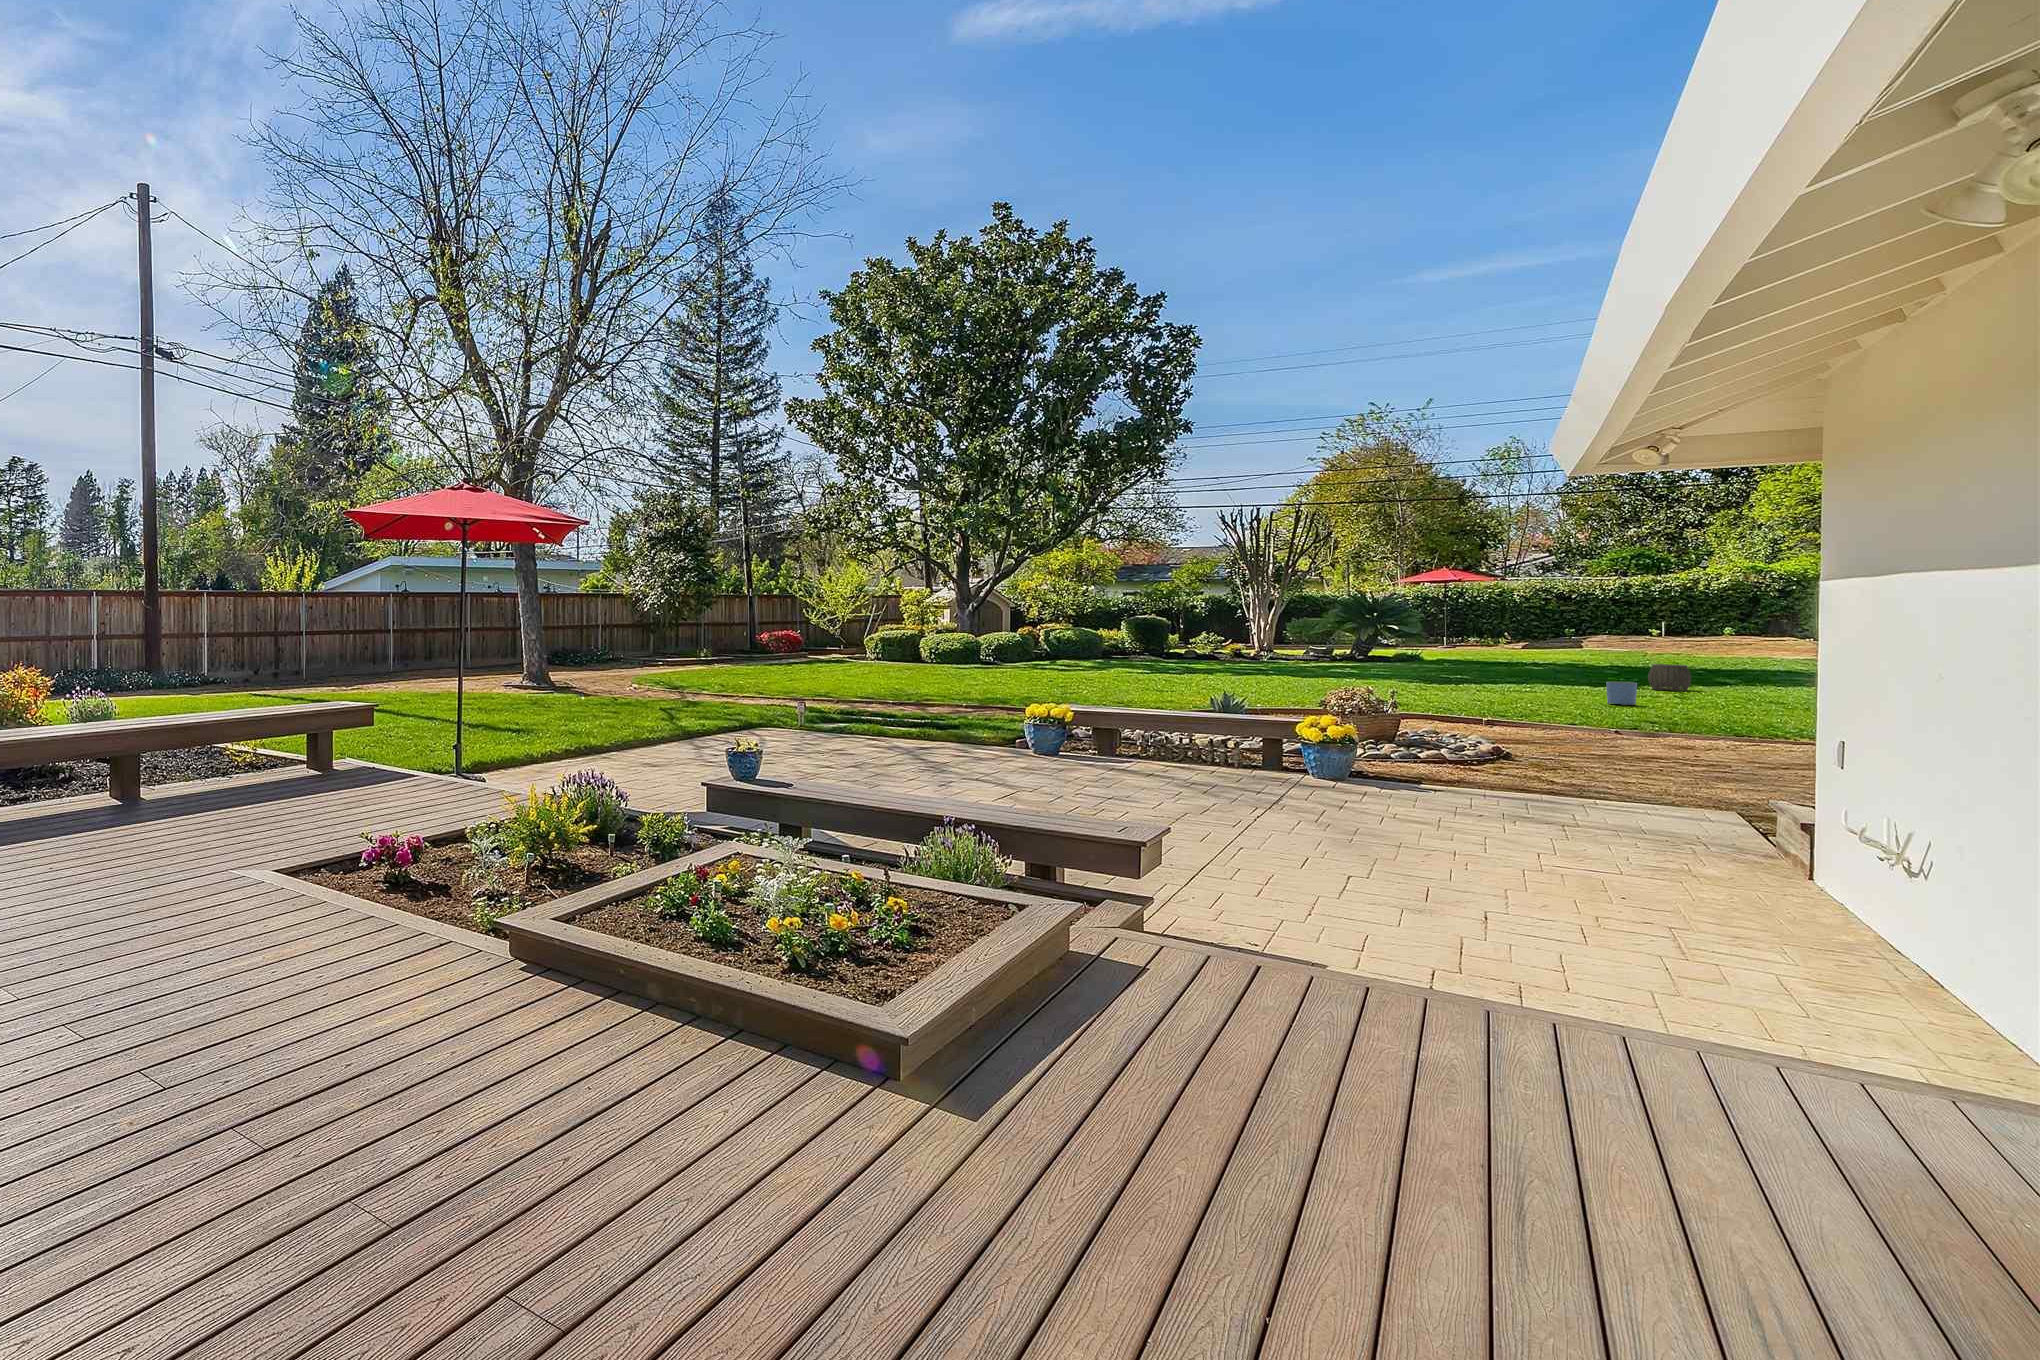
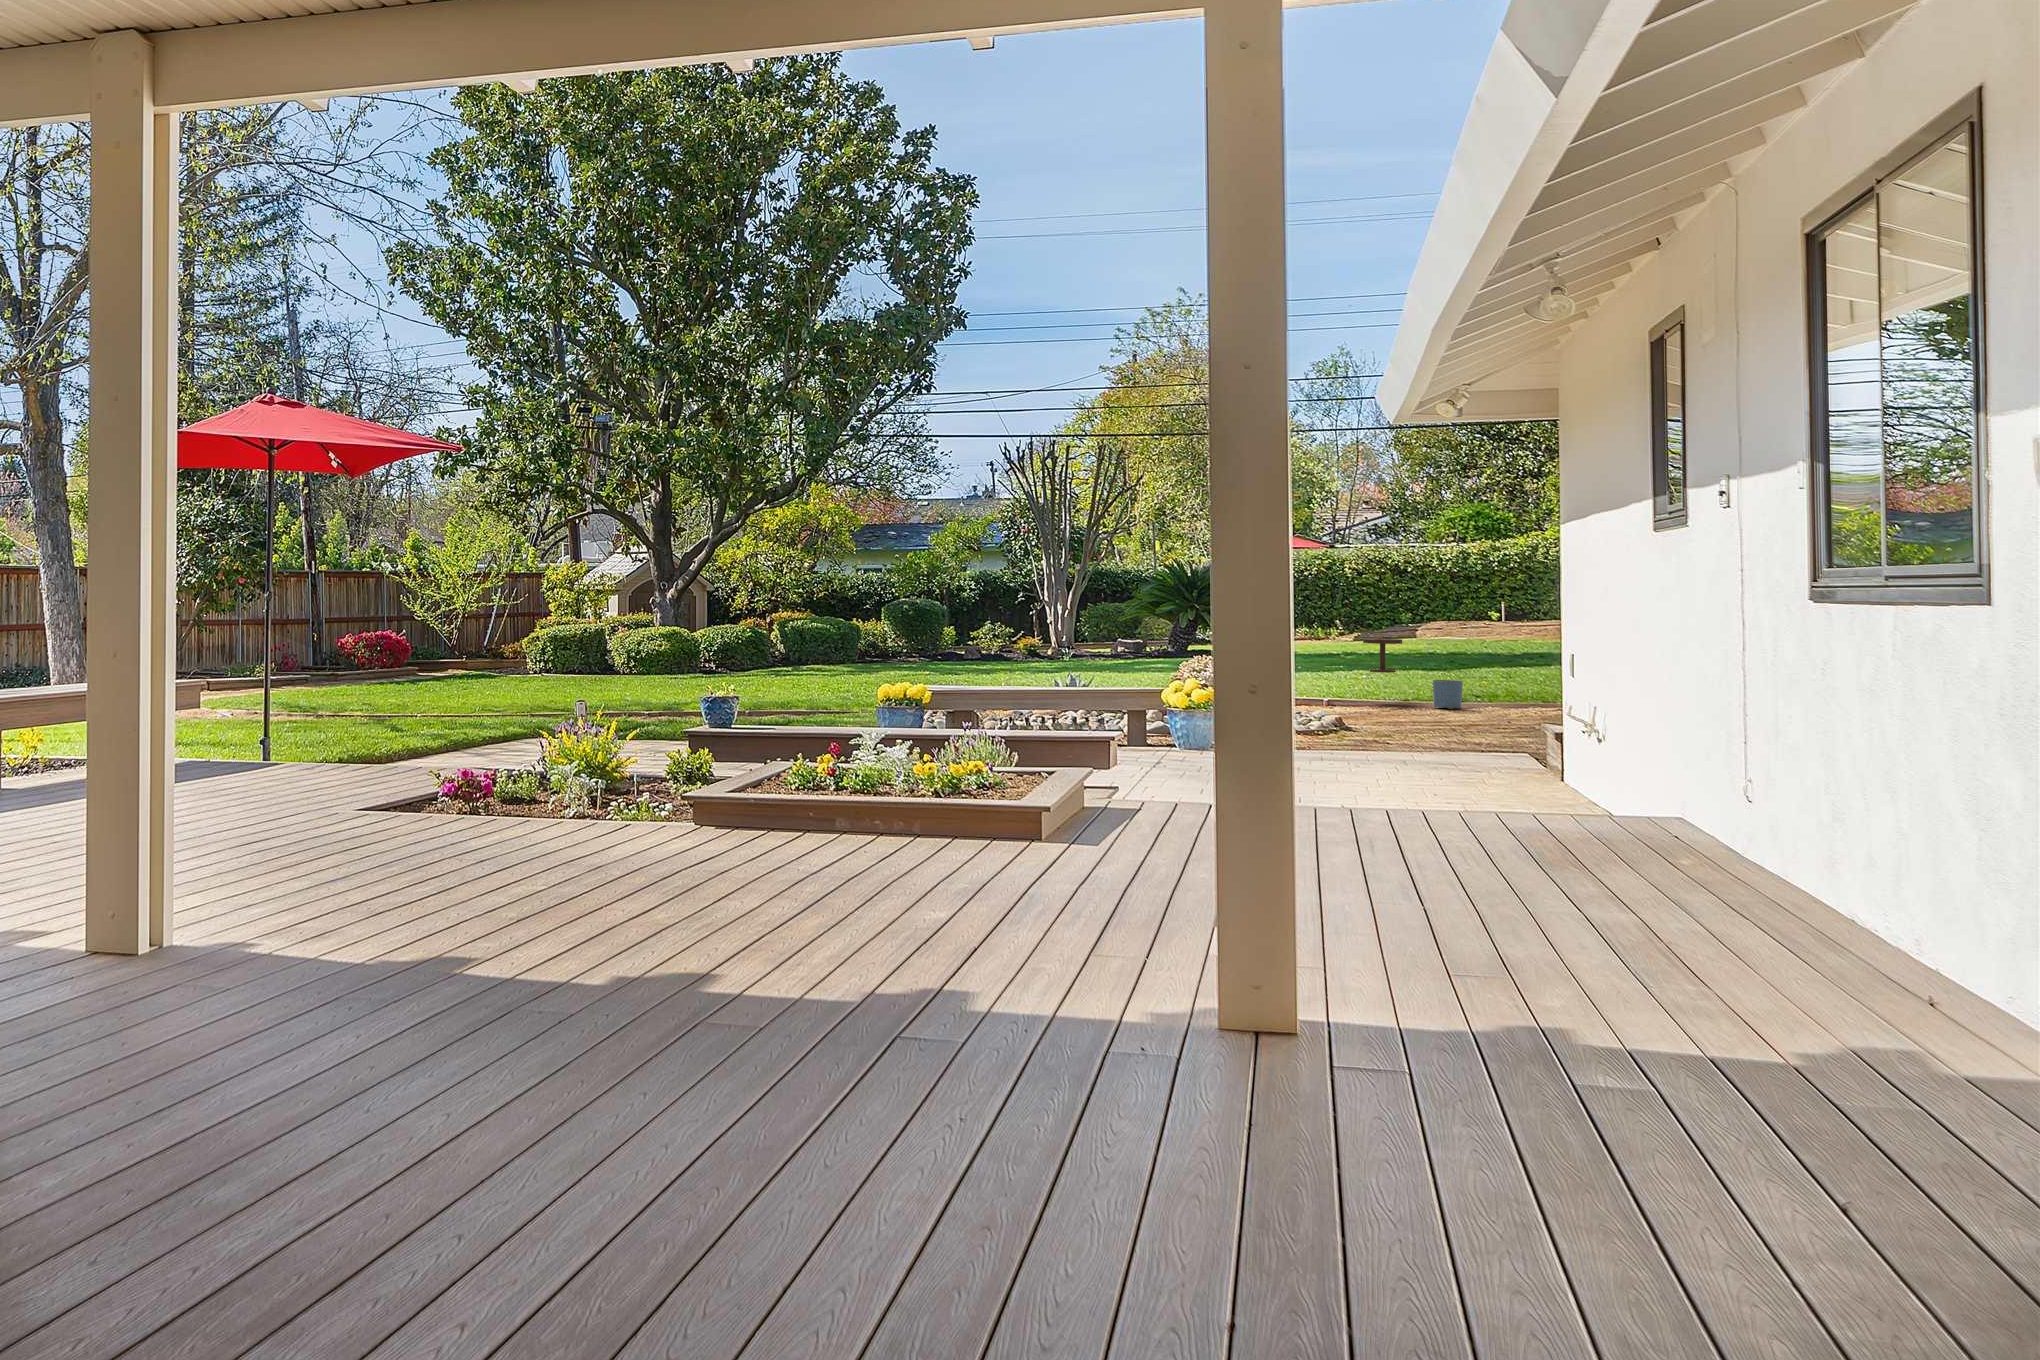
side table: none [1536,645,1575,699] -> present [1363,635,1402,673]
woven basket: present [1648,664,1691,691] -> none [1475,656,1517,689]

